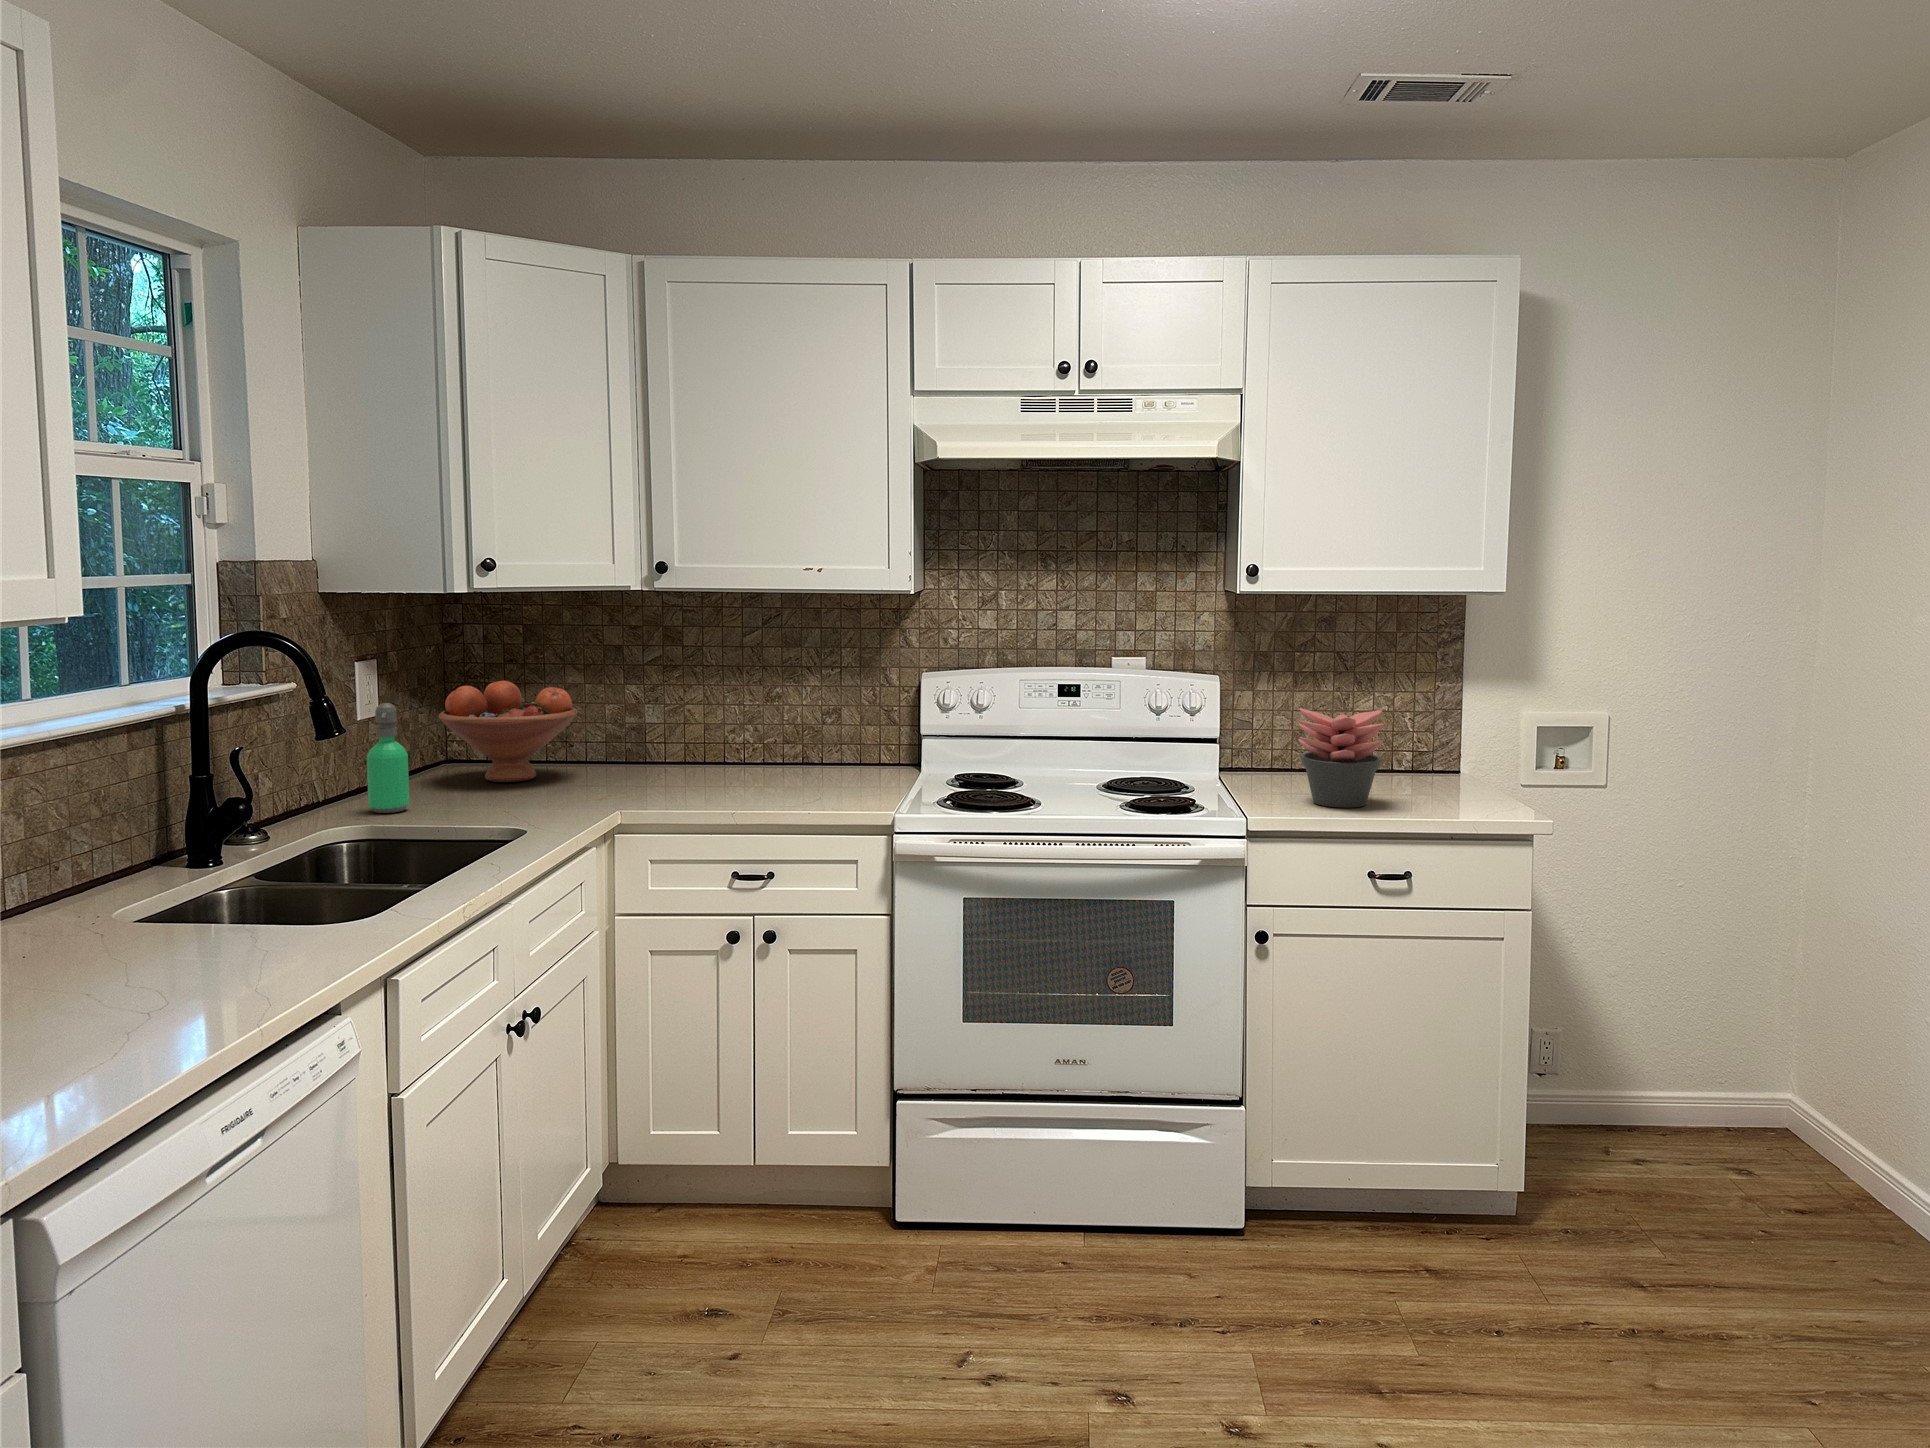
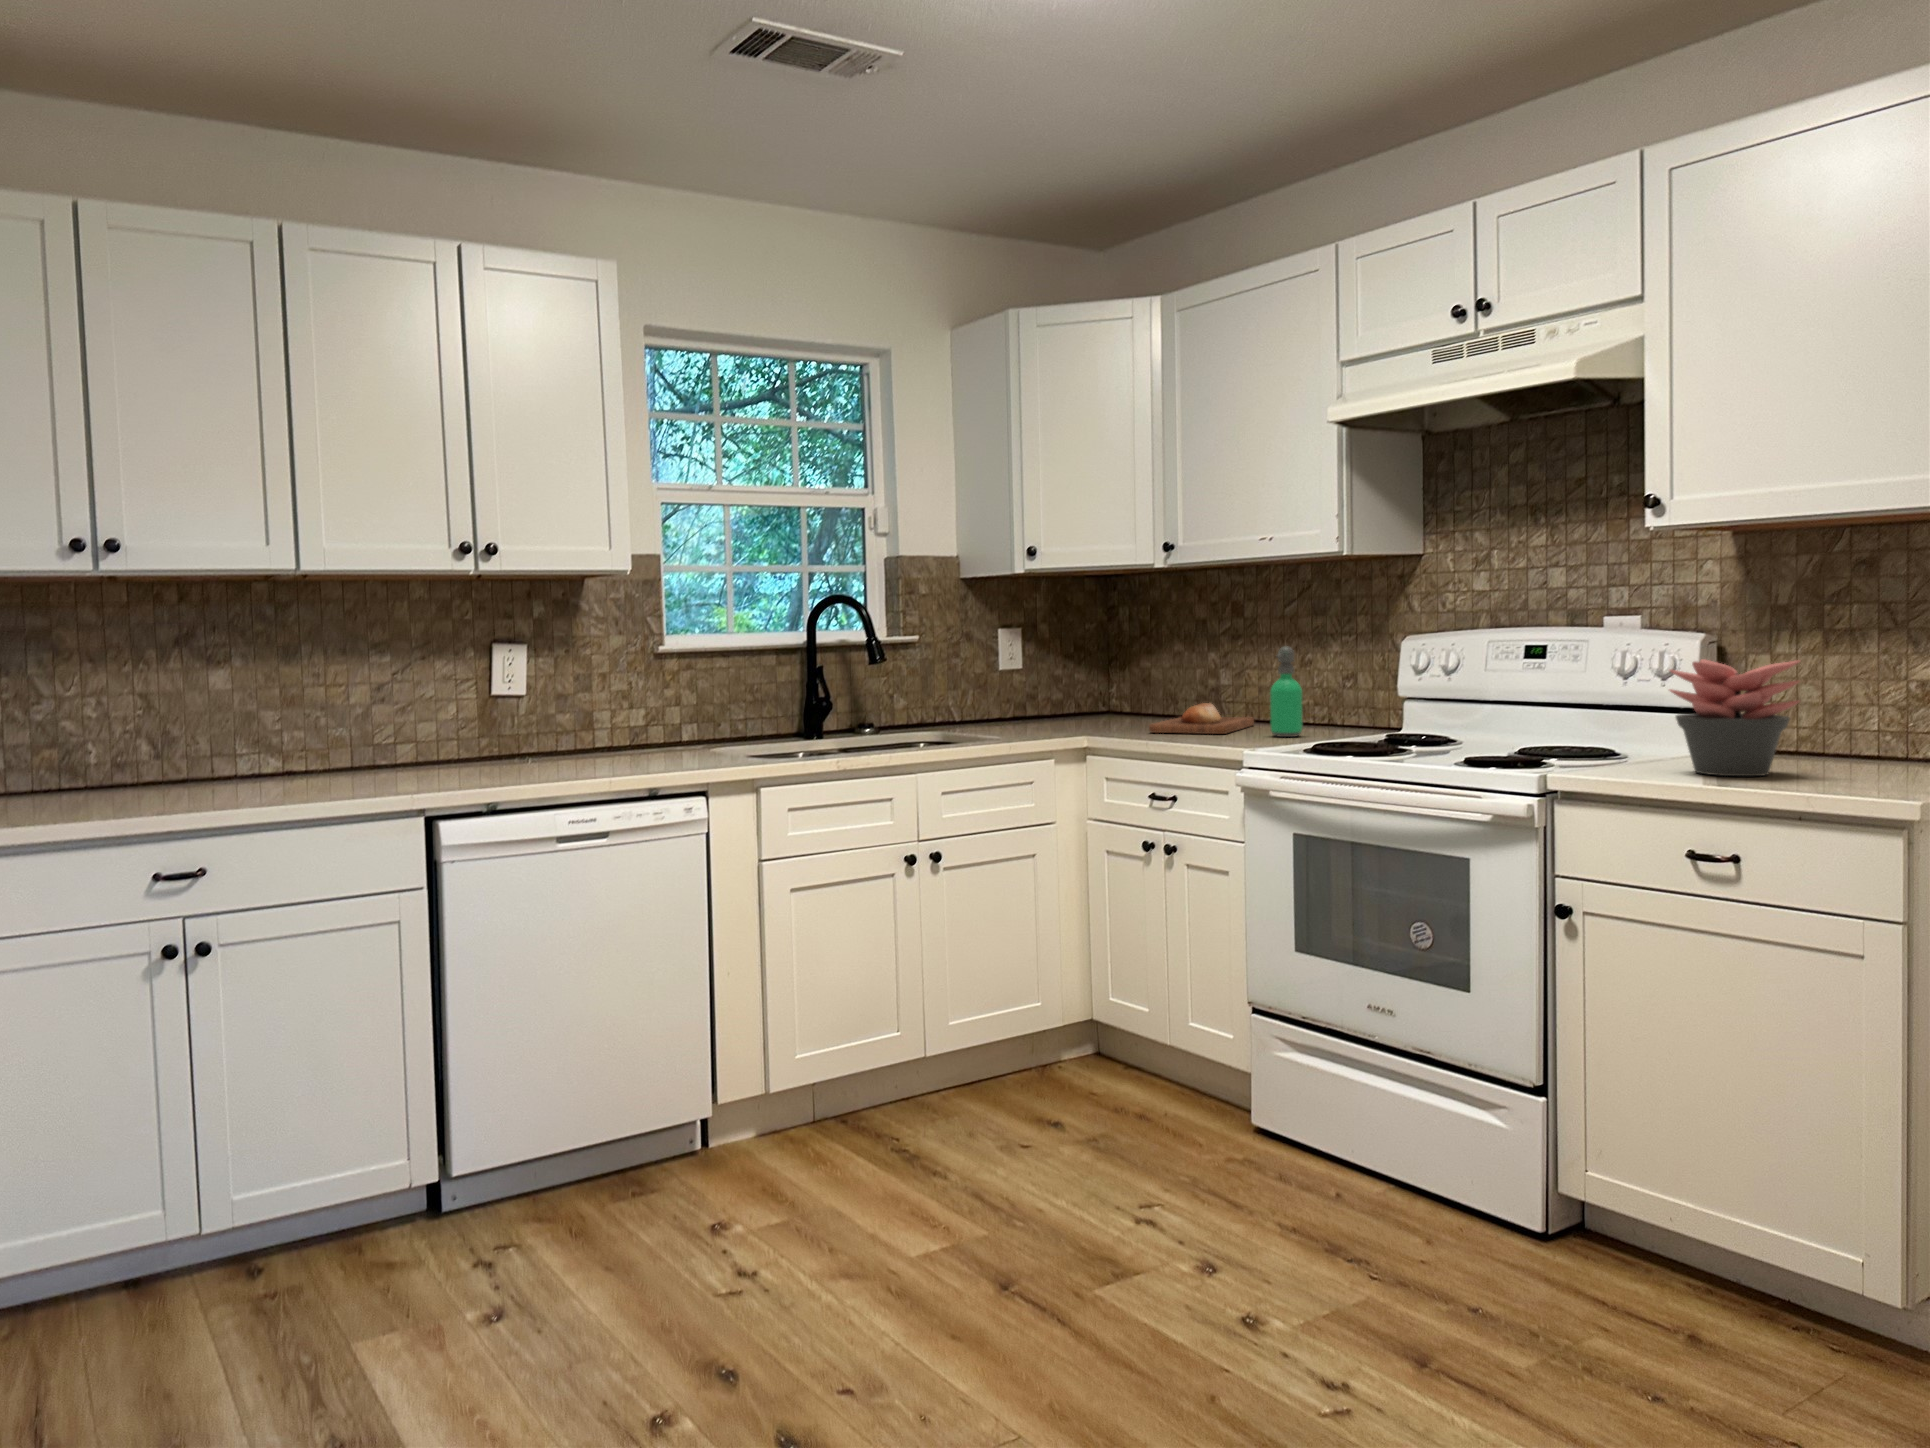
fruit bowl: present [438,681,577,782] -> none [1046,645,1148,721]
soap dispenser: present [367,703,409,813] -> present [1270,647,1302,737]
bread loaf: none [647,752,775,800] -> present [1149,703,1254,734]

